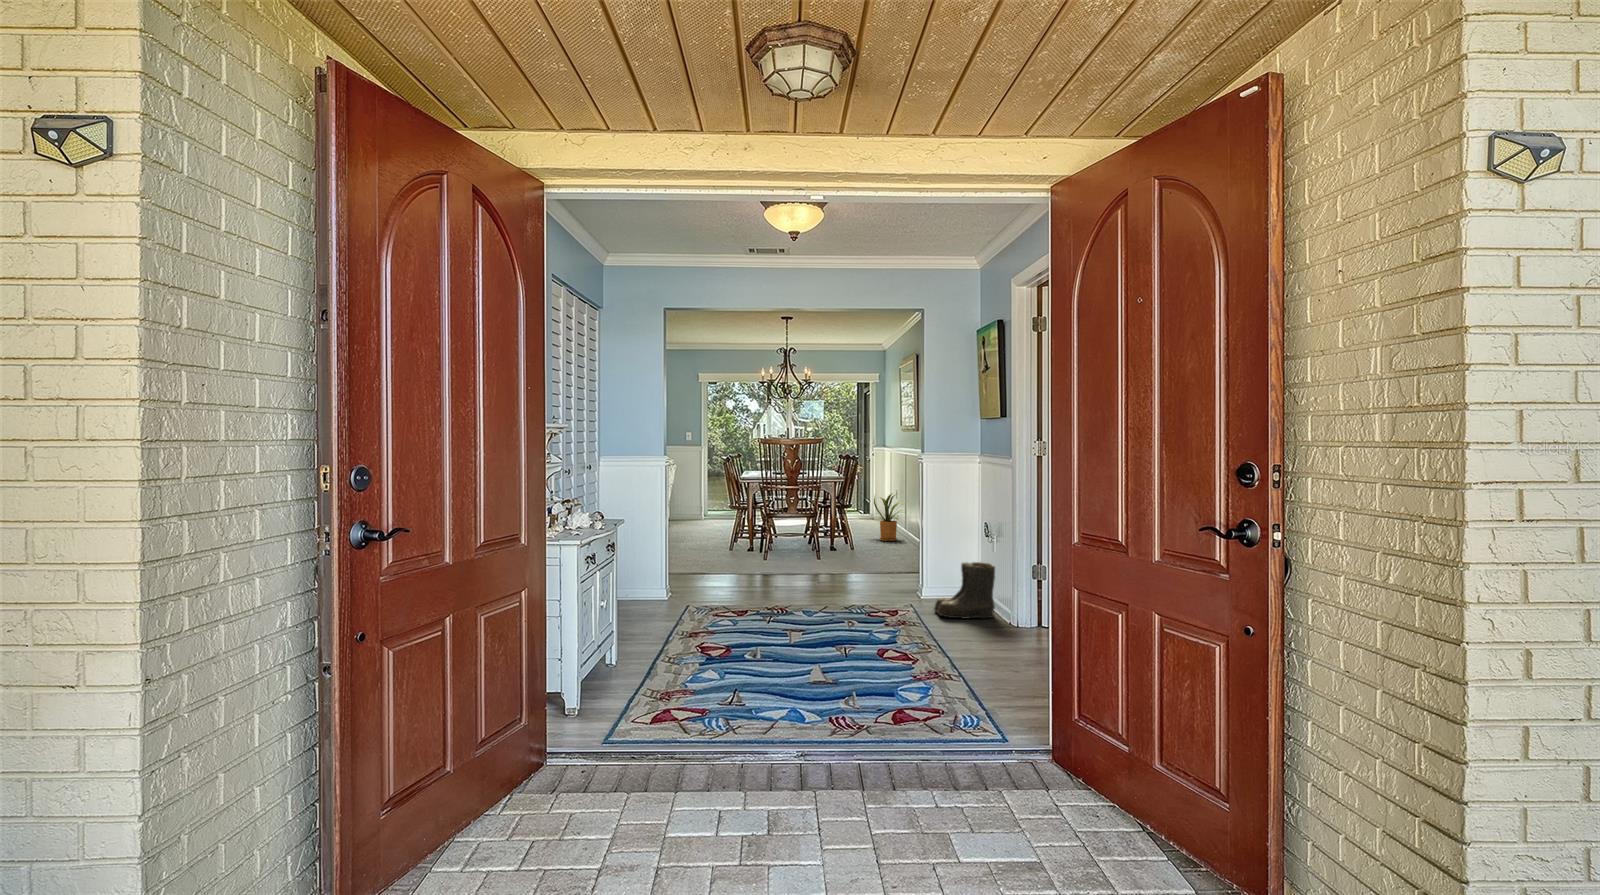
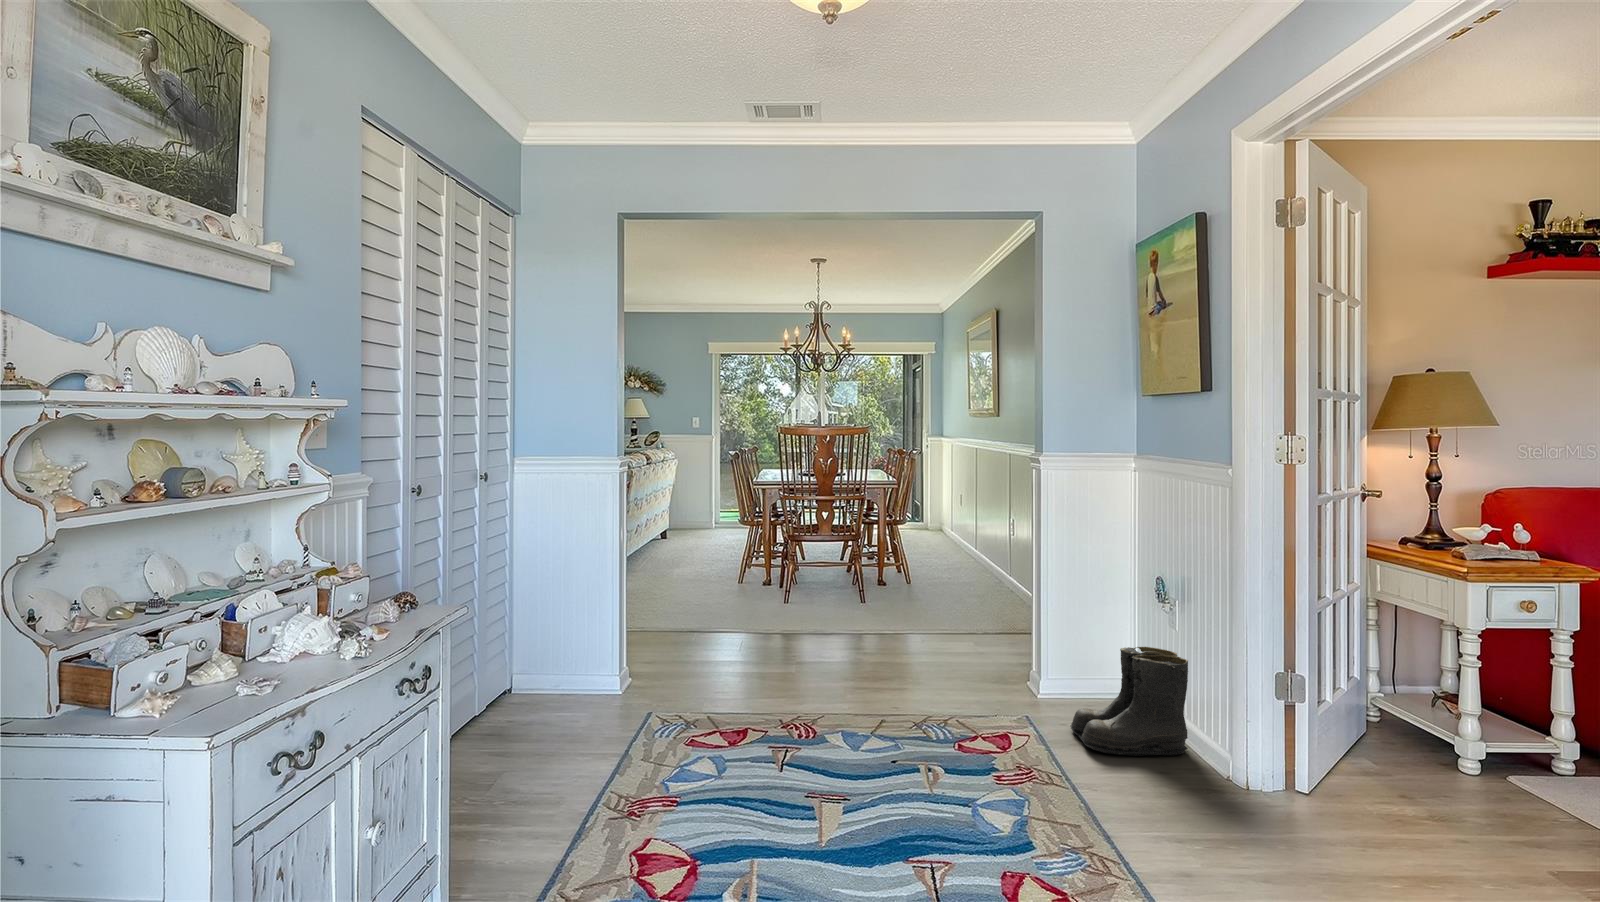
house plant: present [874,494,901,541] -> none [927,500,981,565]

